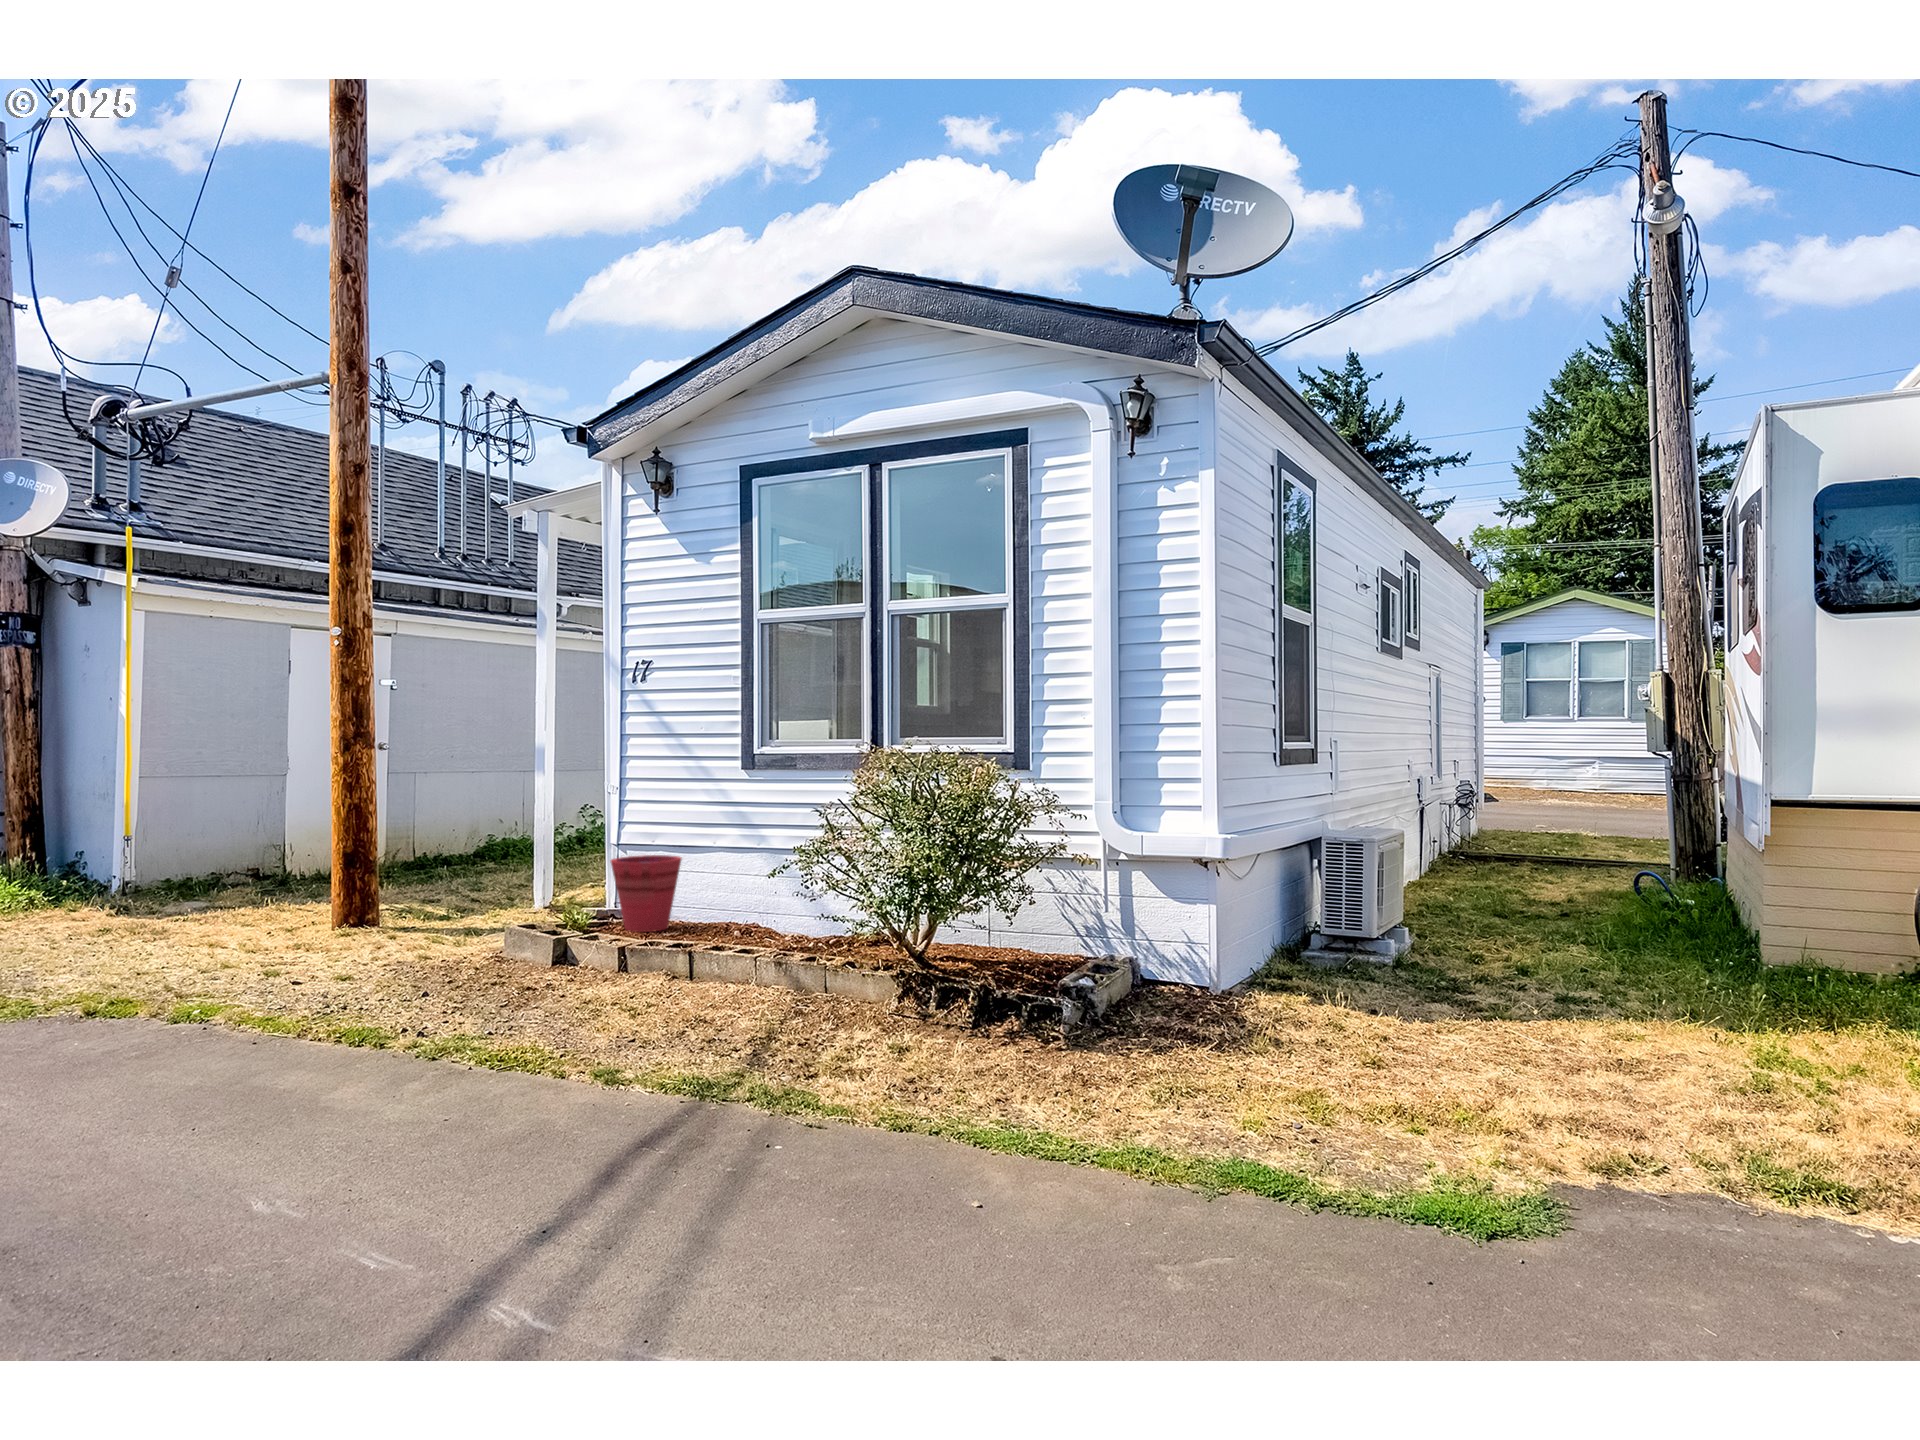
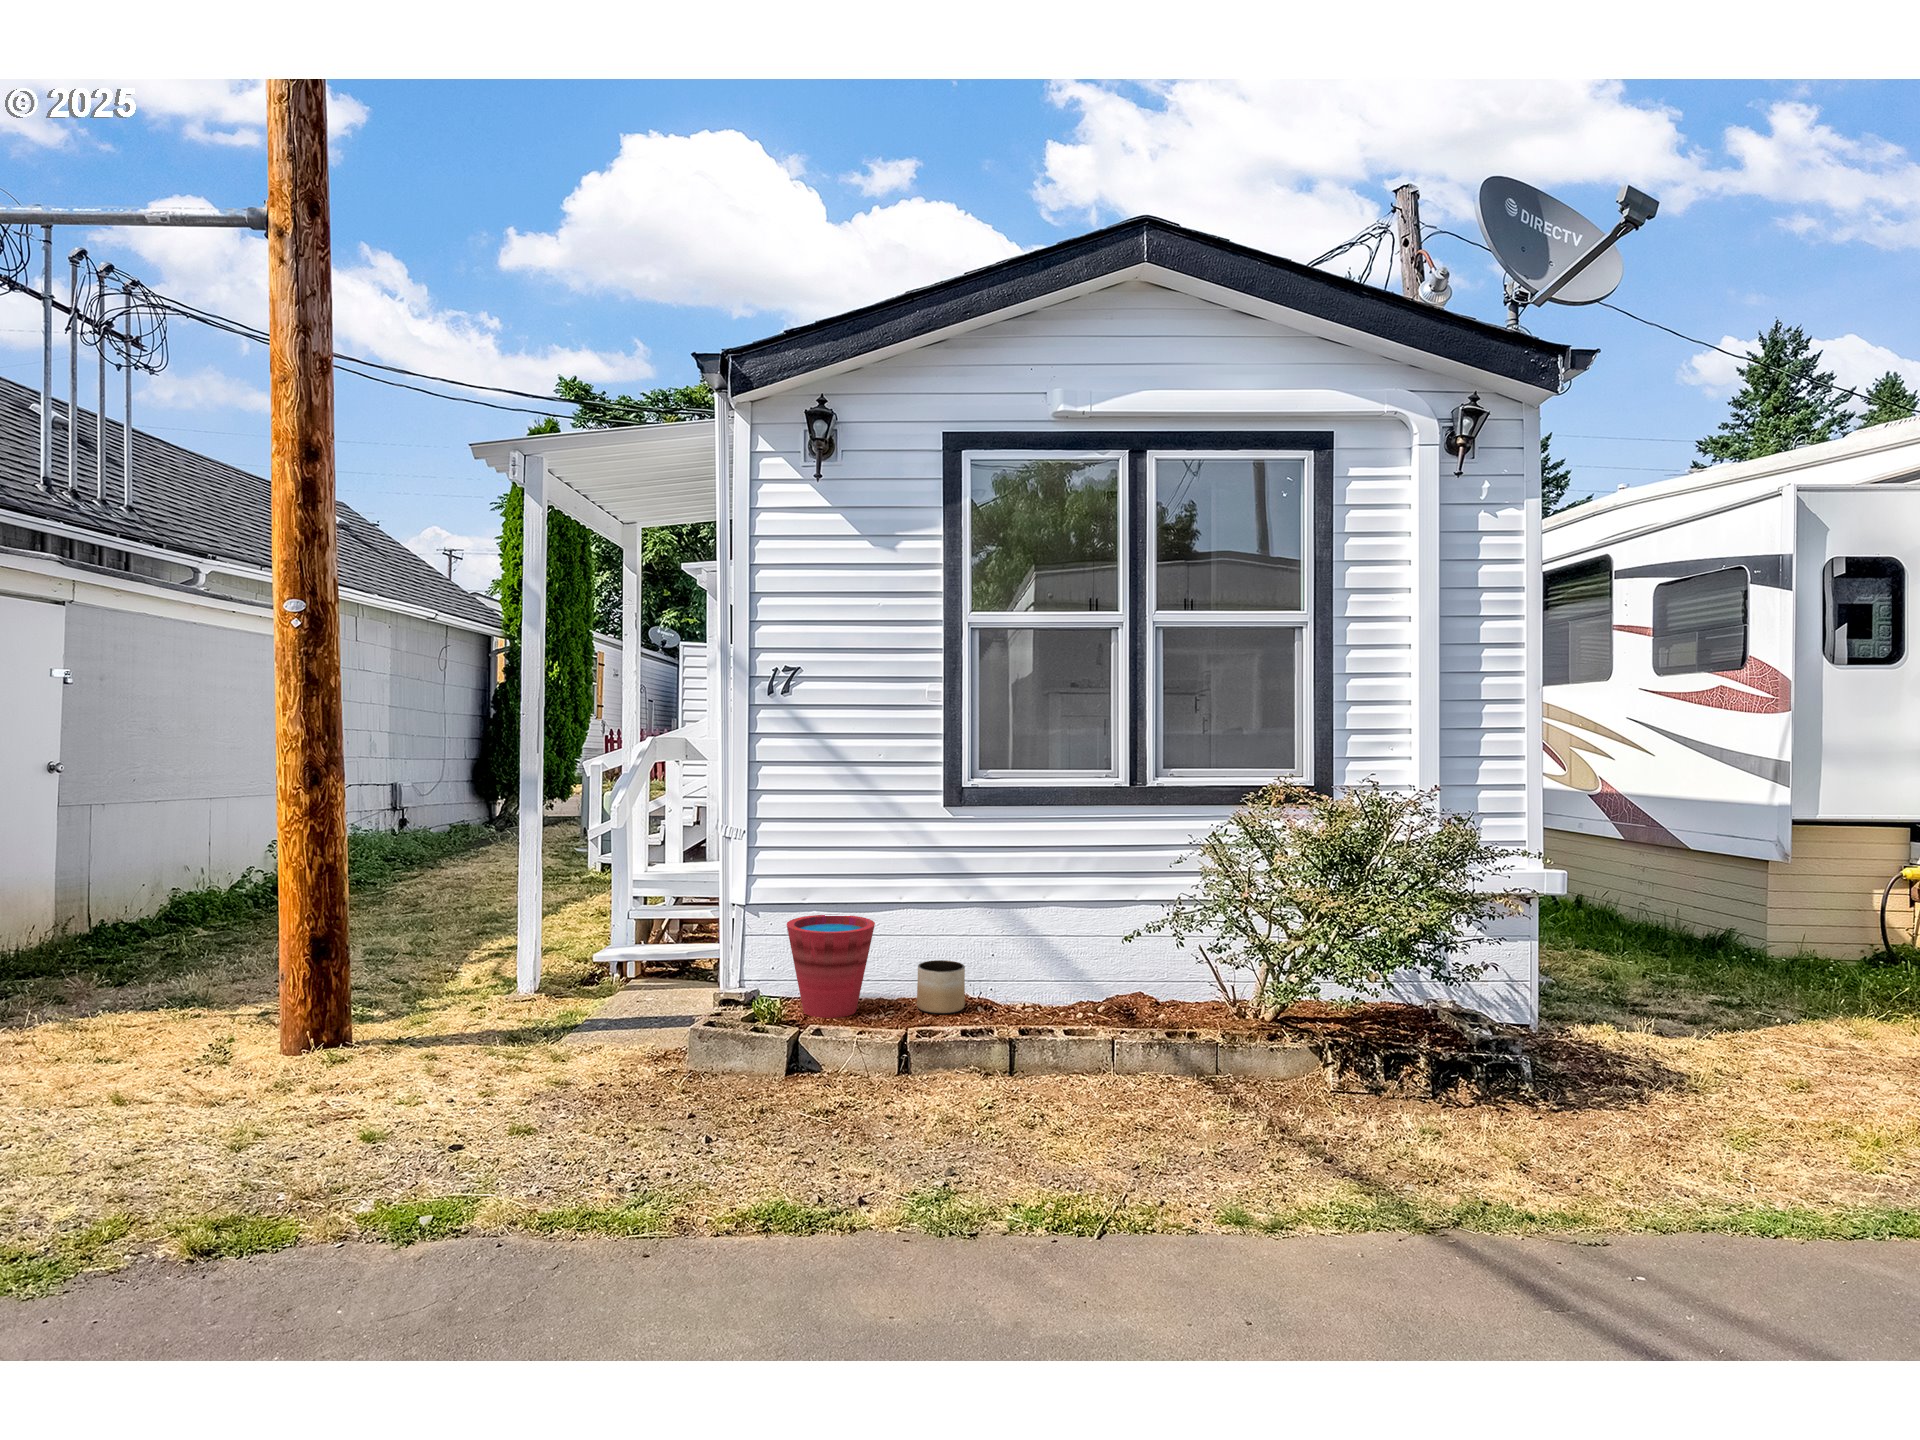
planter: none [708,895,748,936] -> present [917,960,965,1014]

